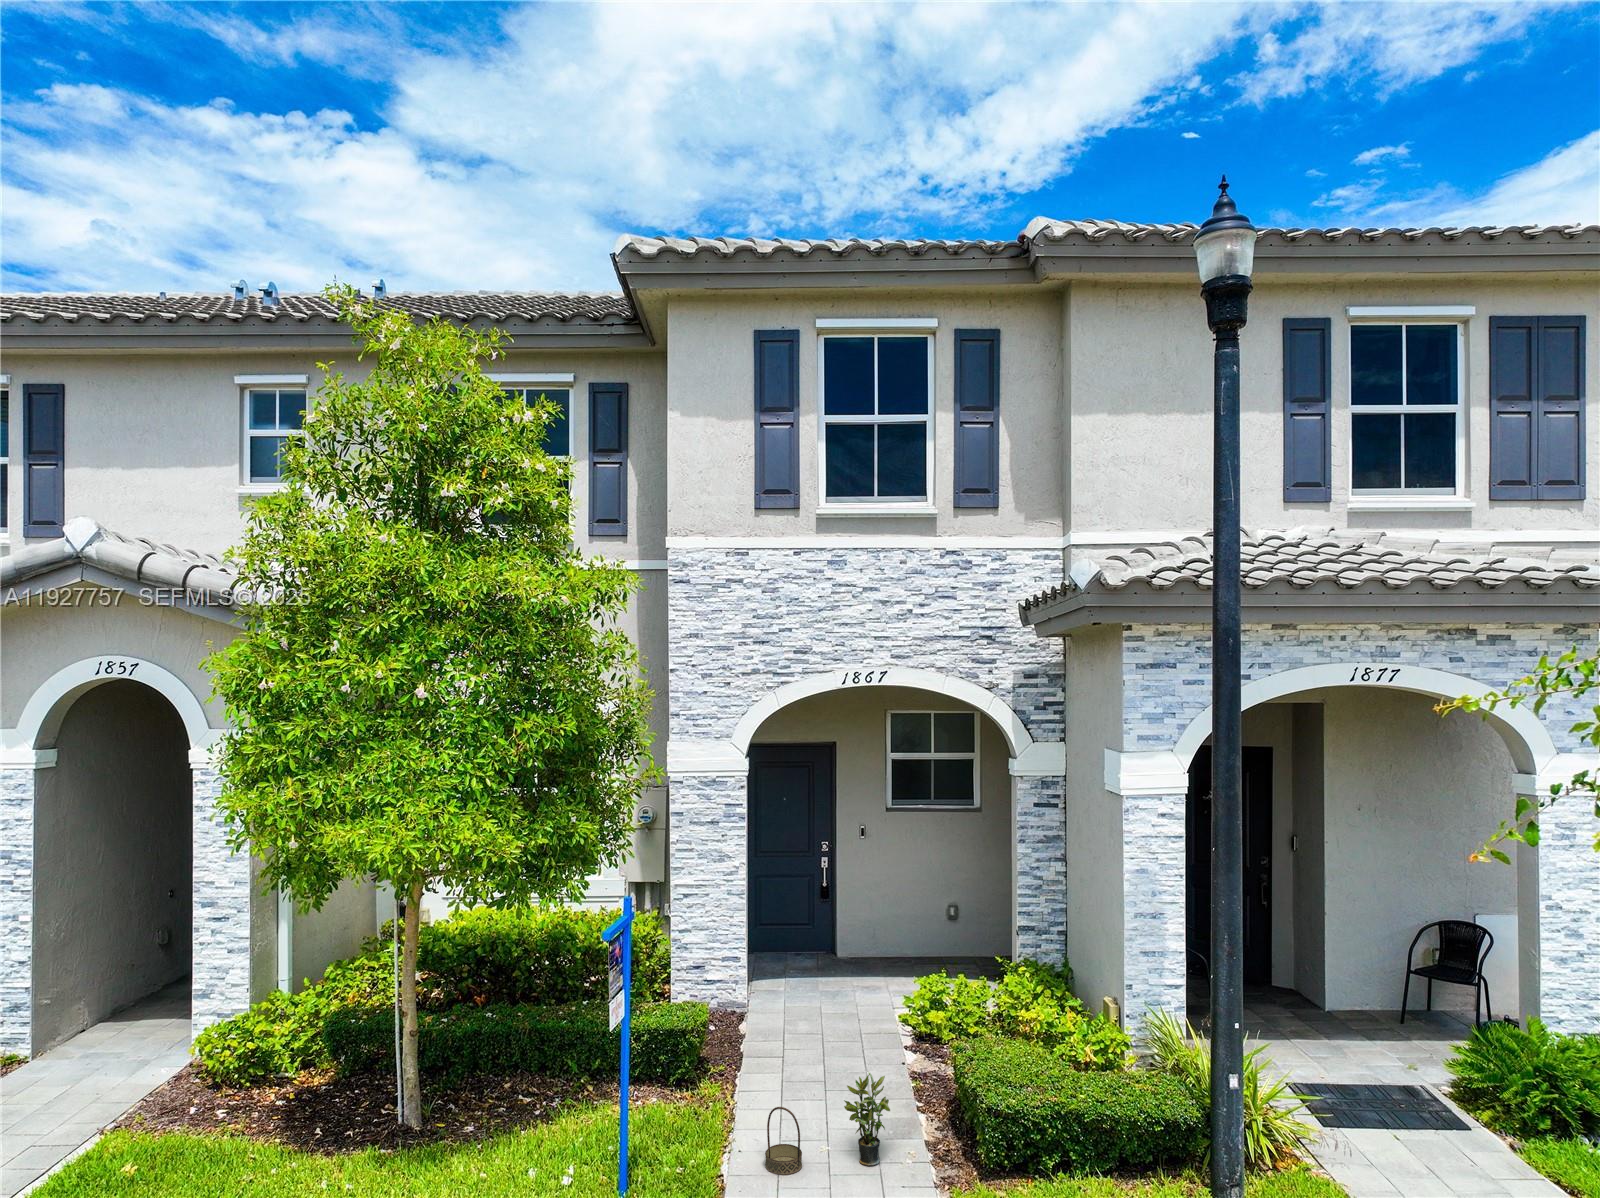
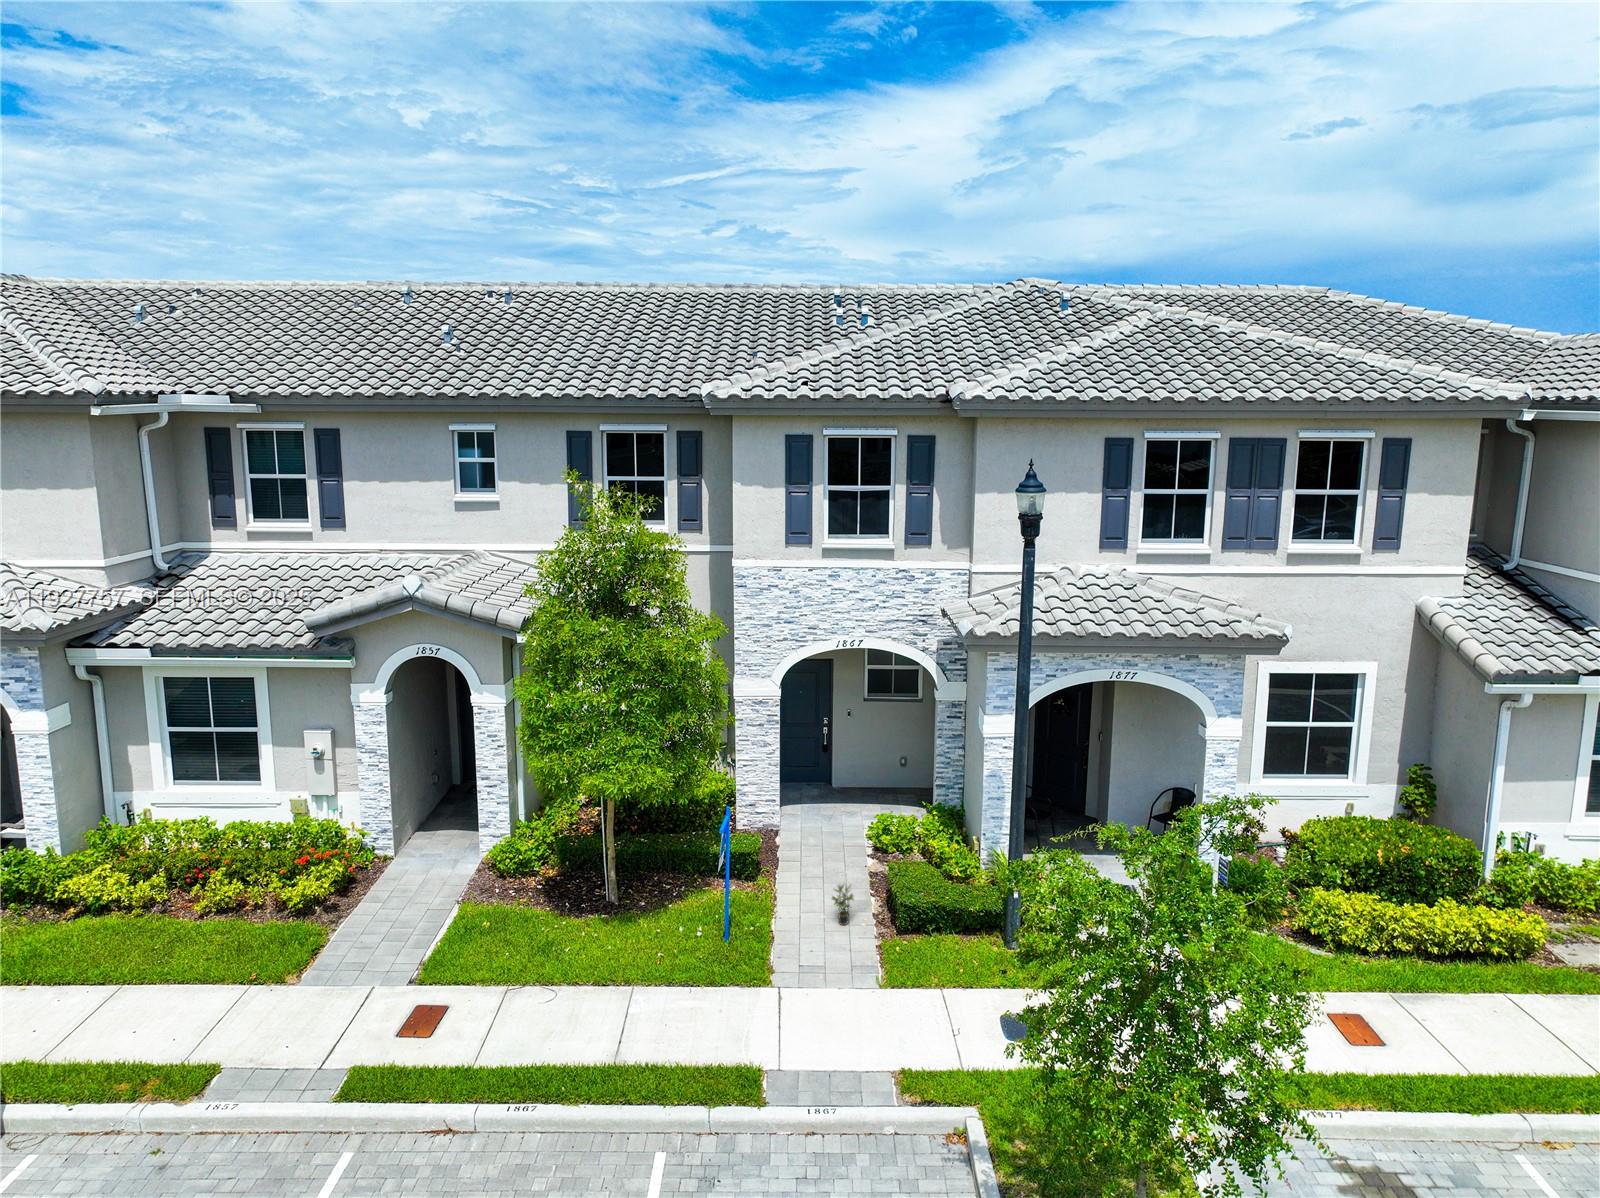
basket: present [765,1107,802,1175] -> none [792,898,810,930]

